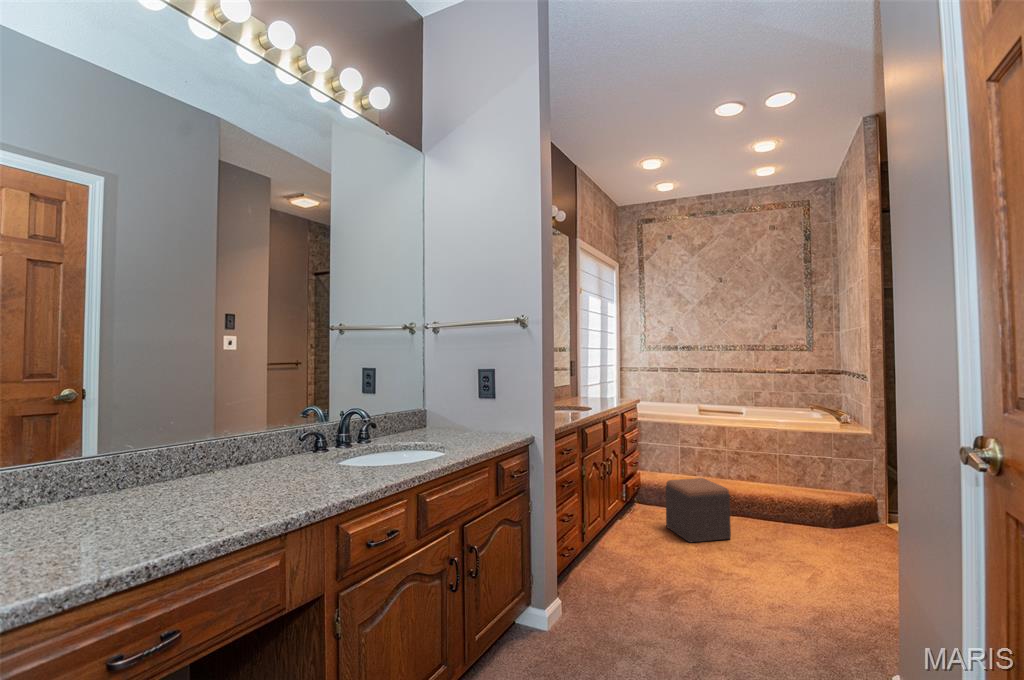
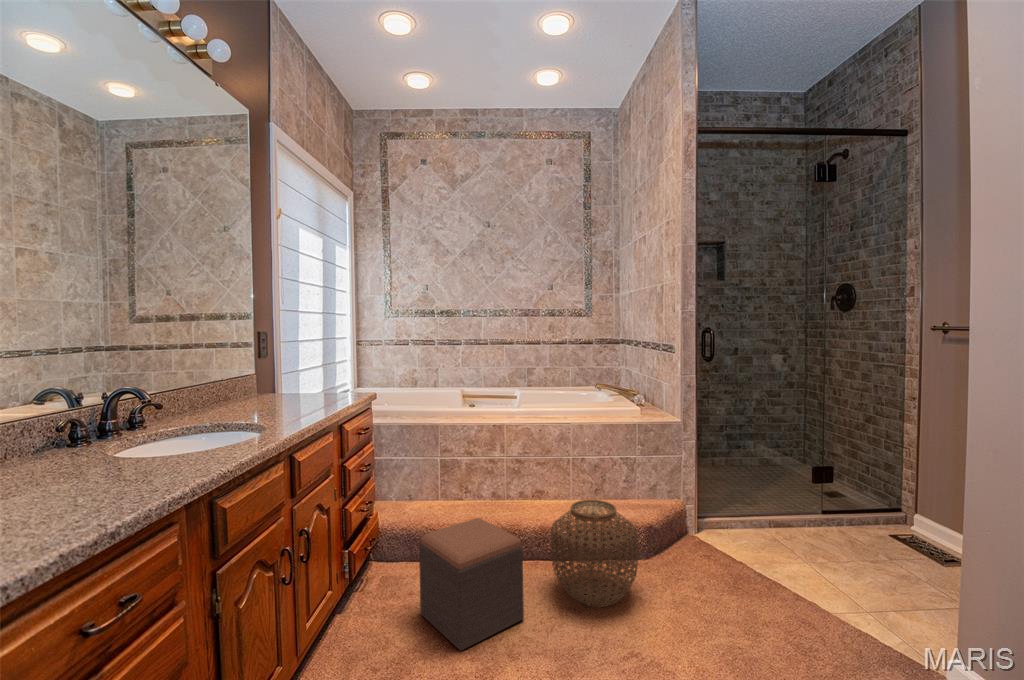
woven basket: none [752,477,816,544] -> present [551,500,638,607]

